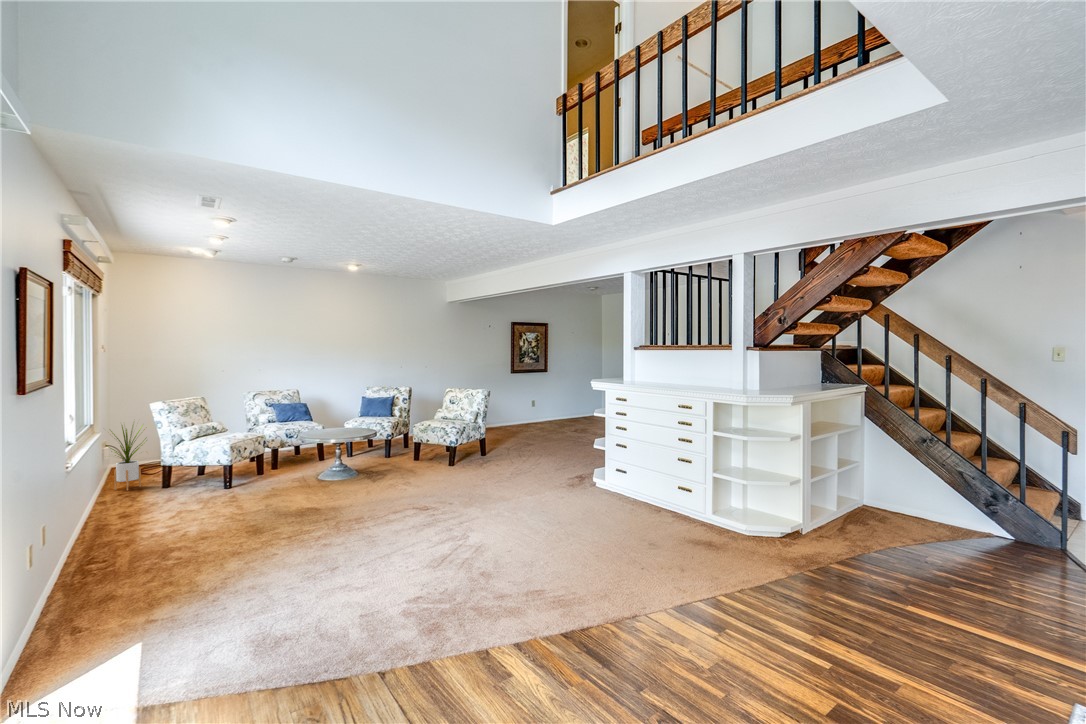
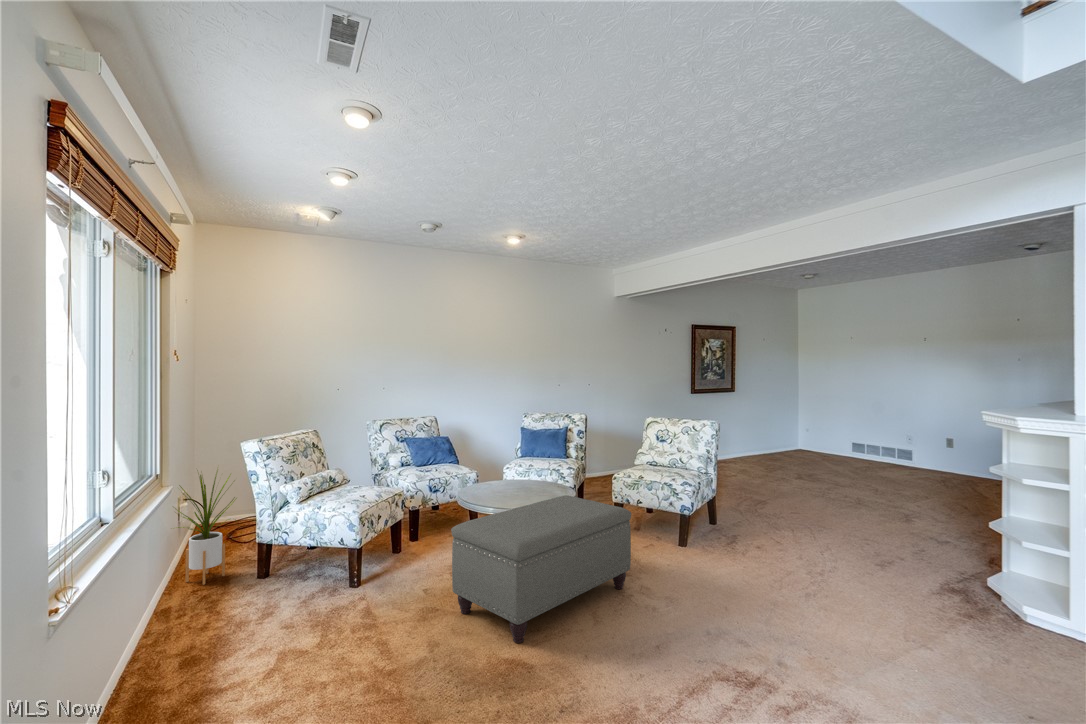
ottoman: none [283,433,398,502] -> present [451,495,631,643]

